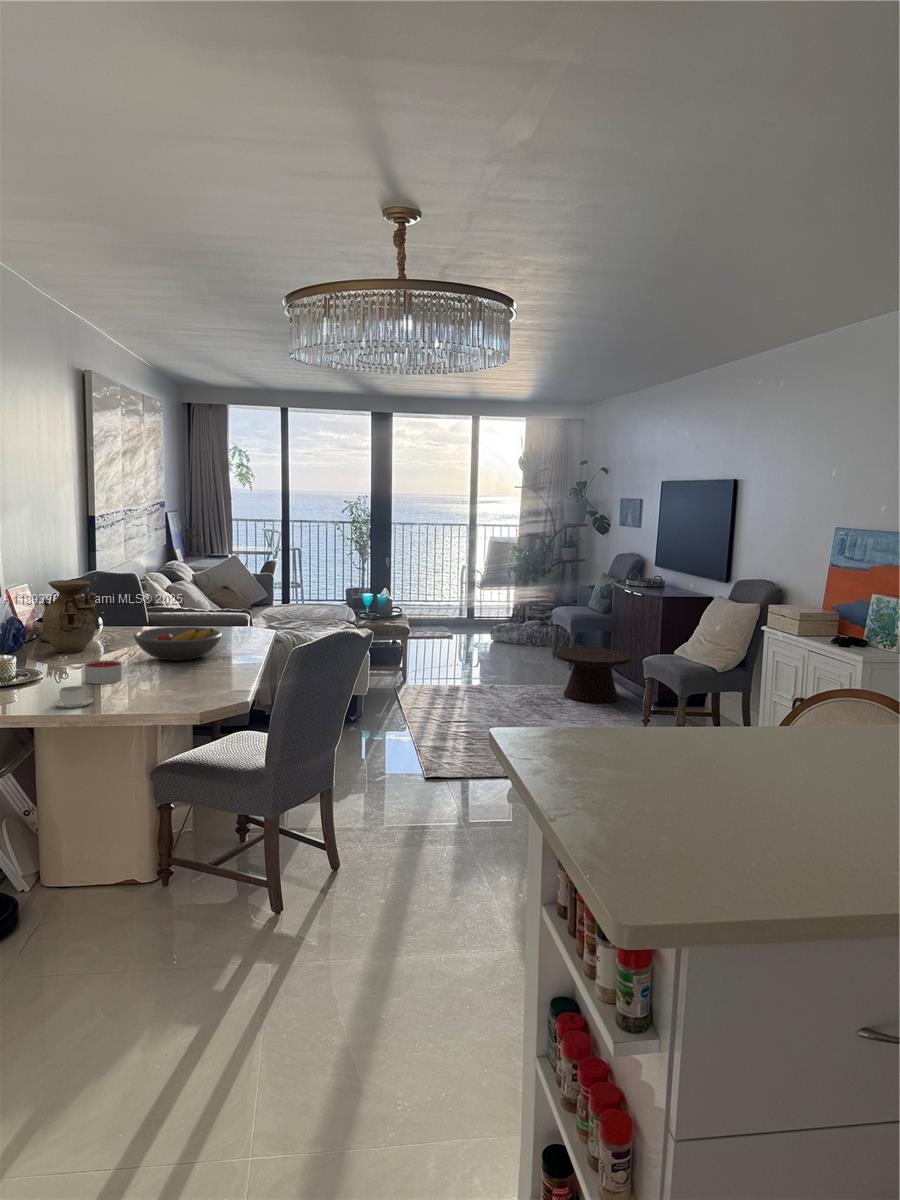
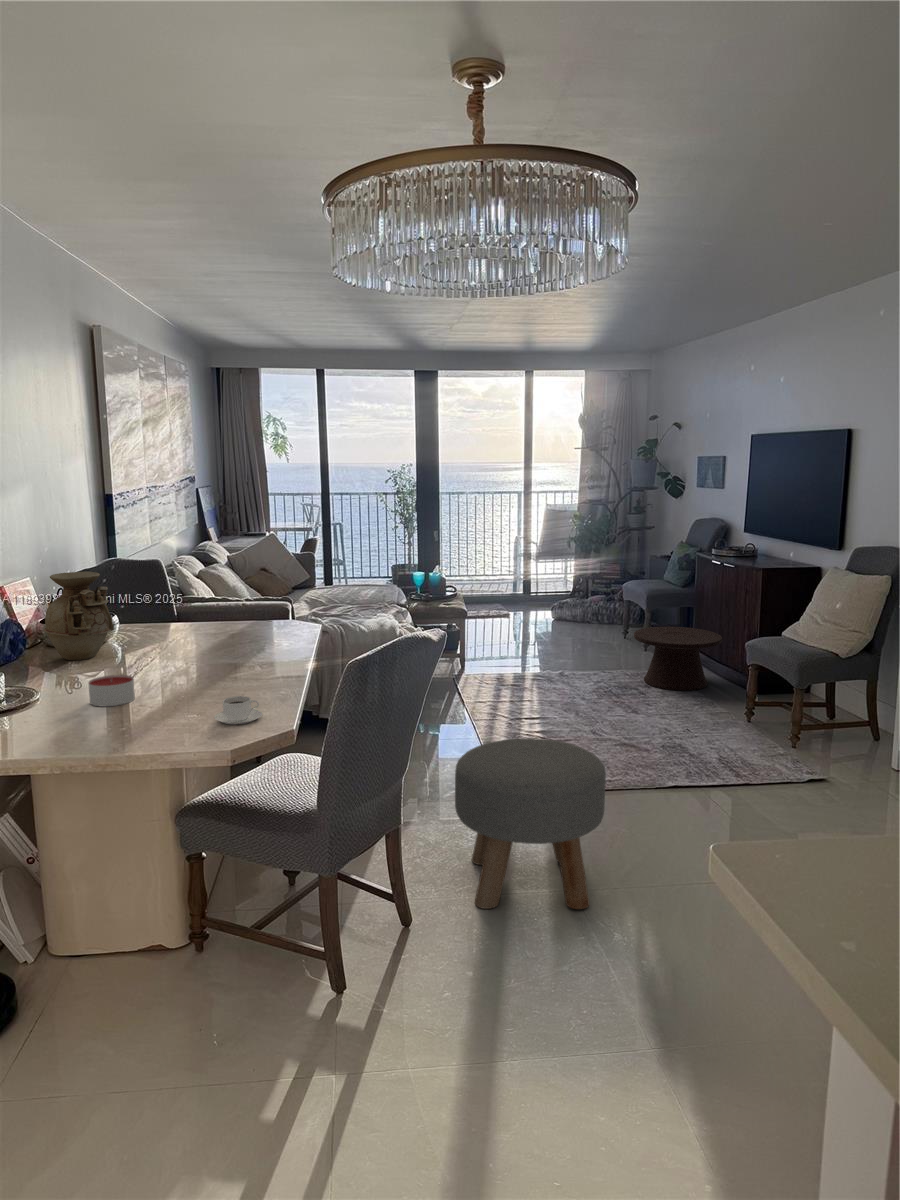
fruit bowl: present [133,627,222,661] -> none [151,626,259,669]
coffee cup: present [52,686,93,708] -> present [214,696,262,724]
ottoman: none [379,726,501,860] -> present [455,738,606,909]

